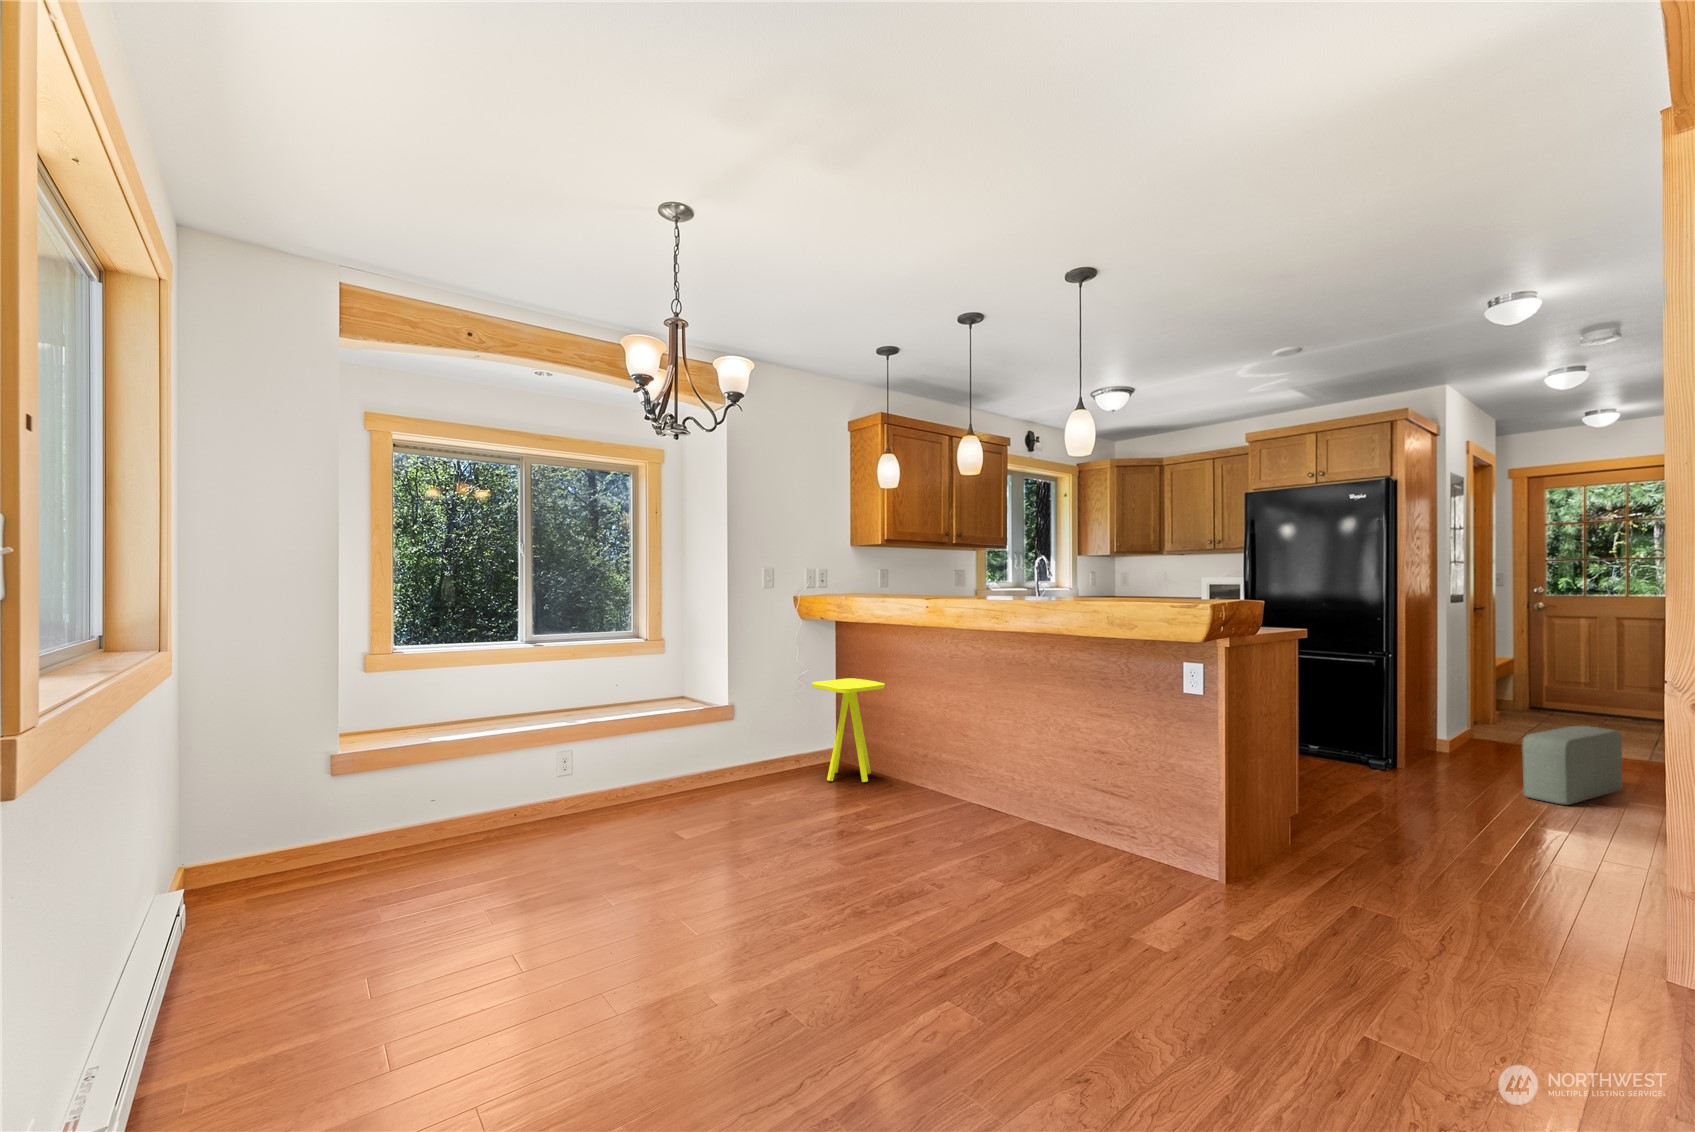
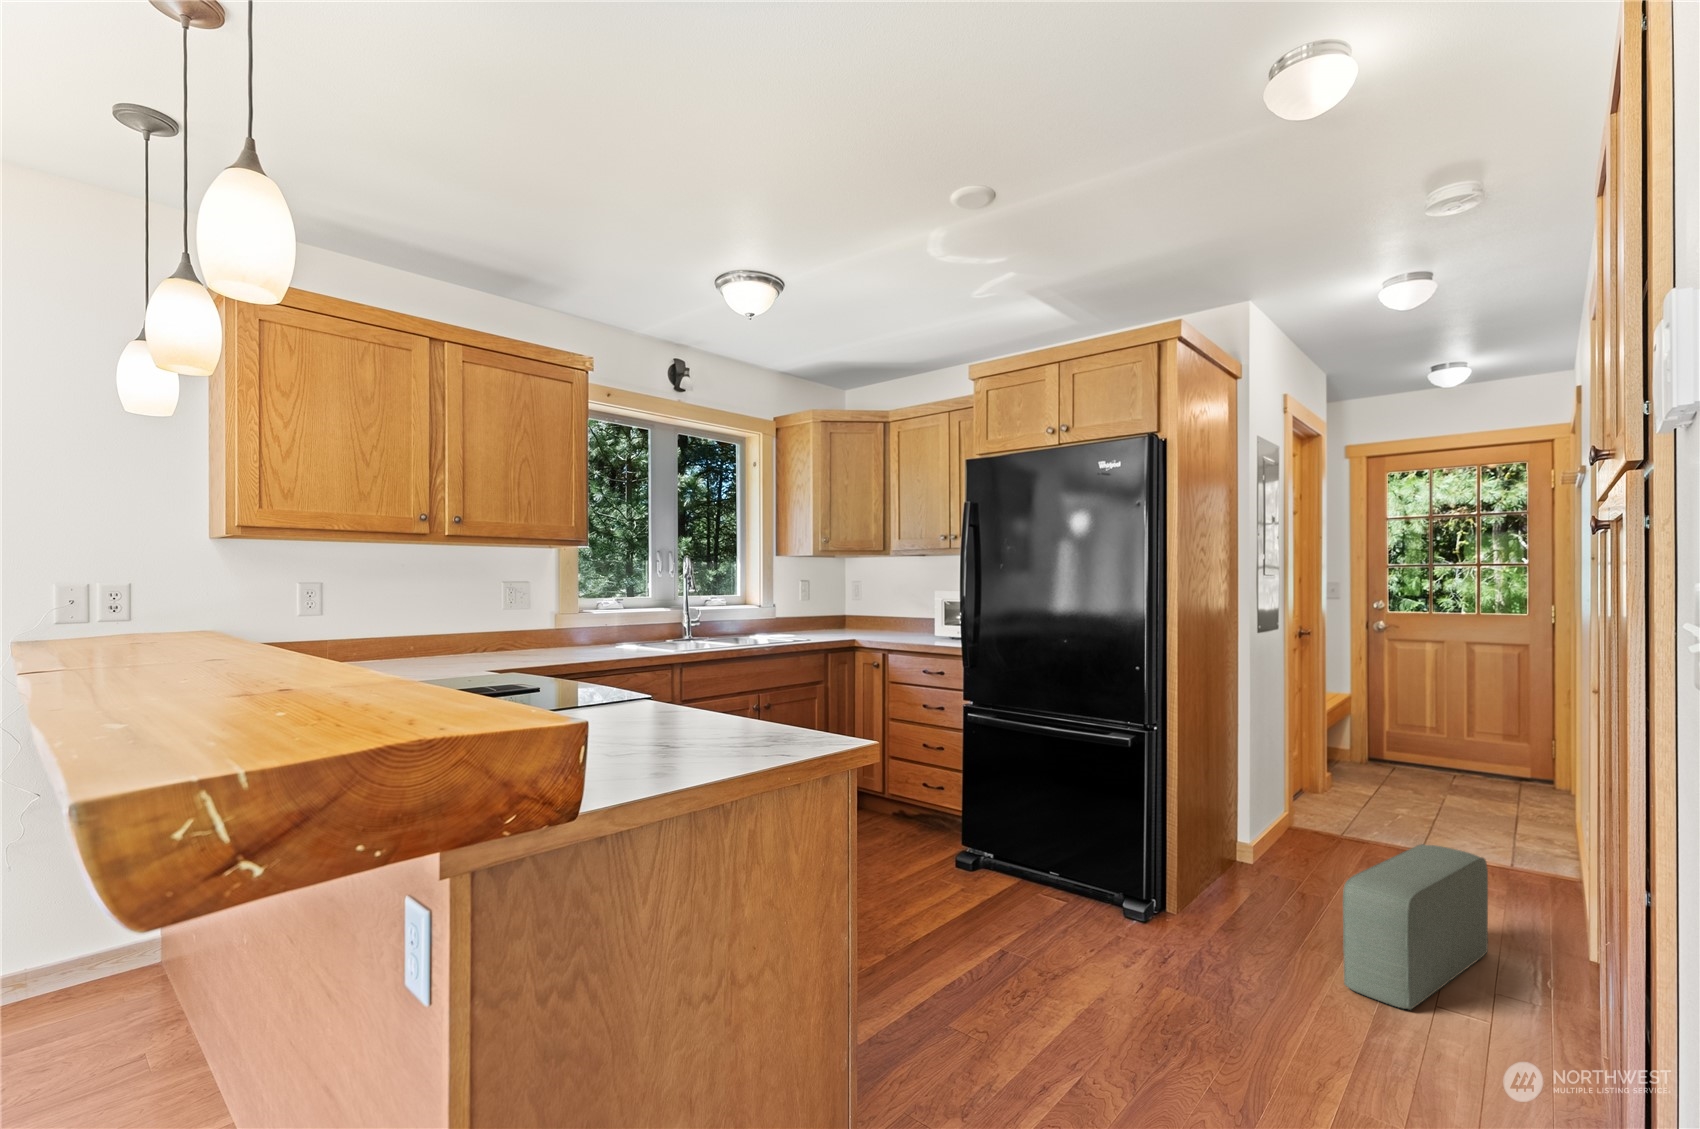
side table: present [812,678,885,782] -> none [29,806,198,1045]

